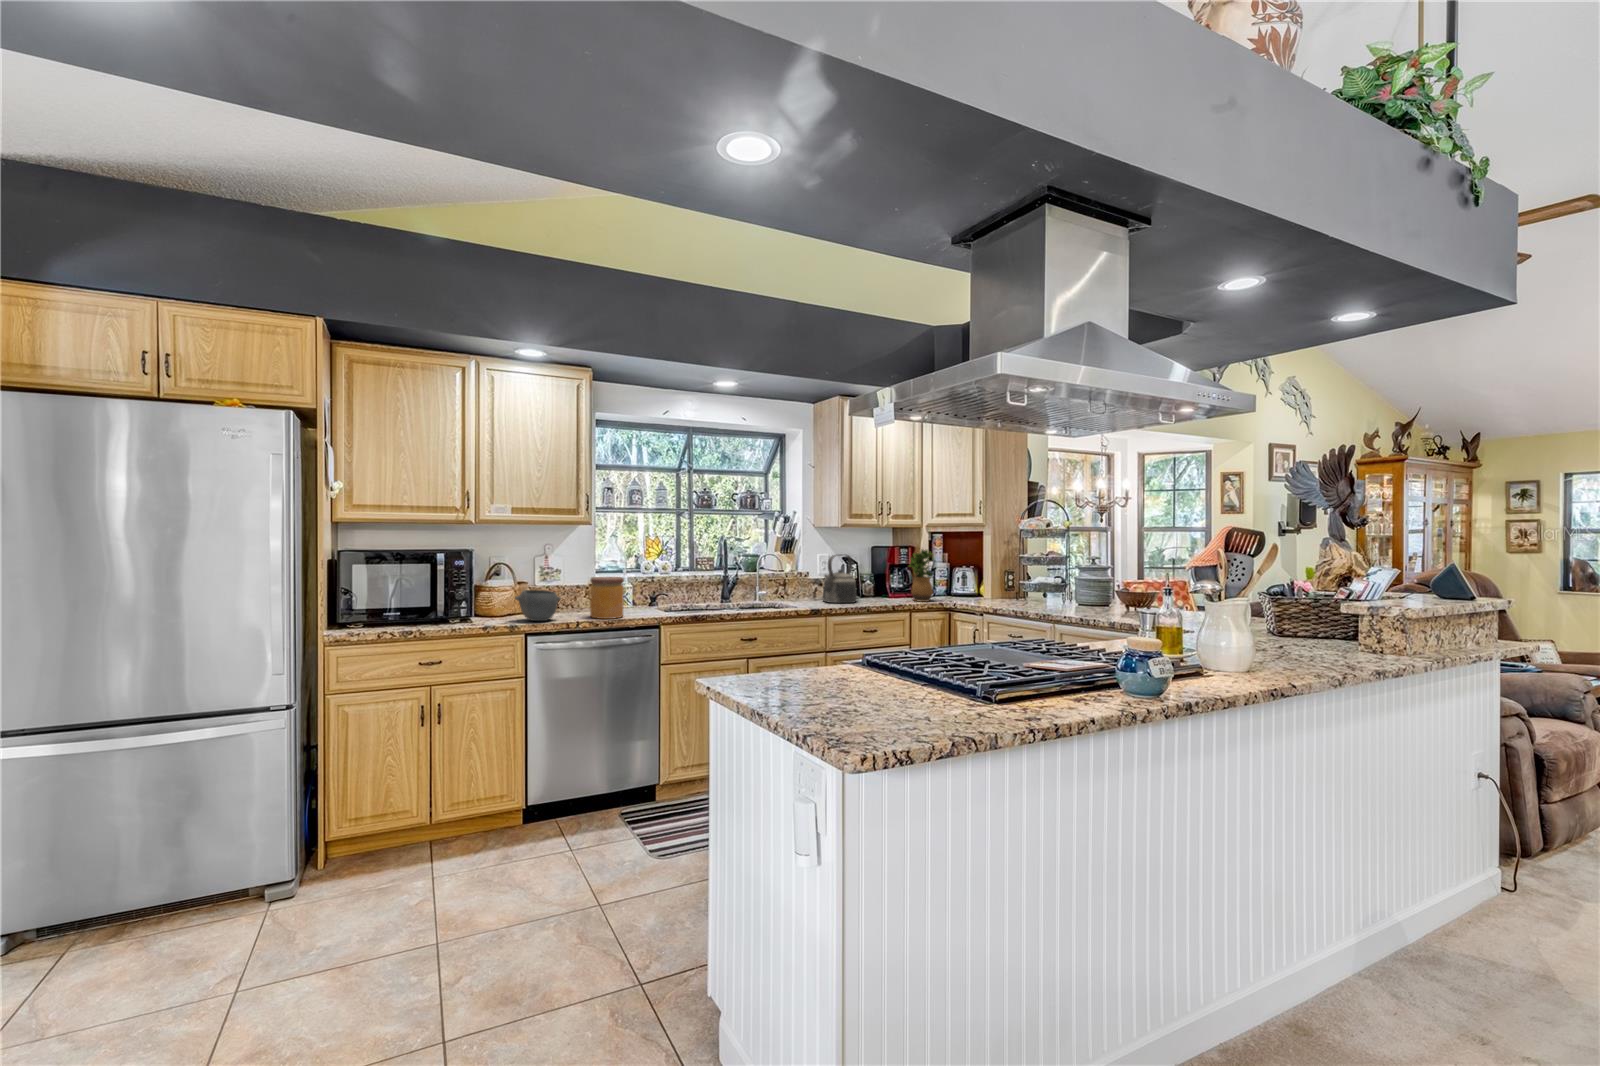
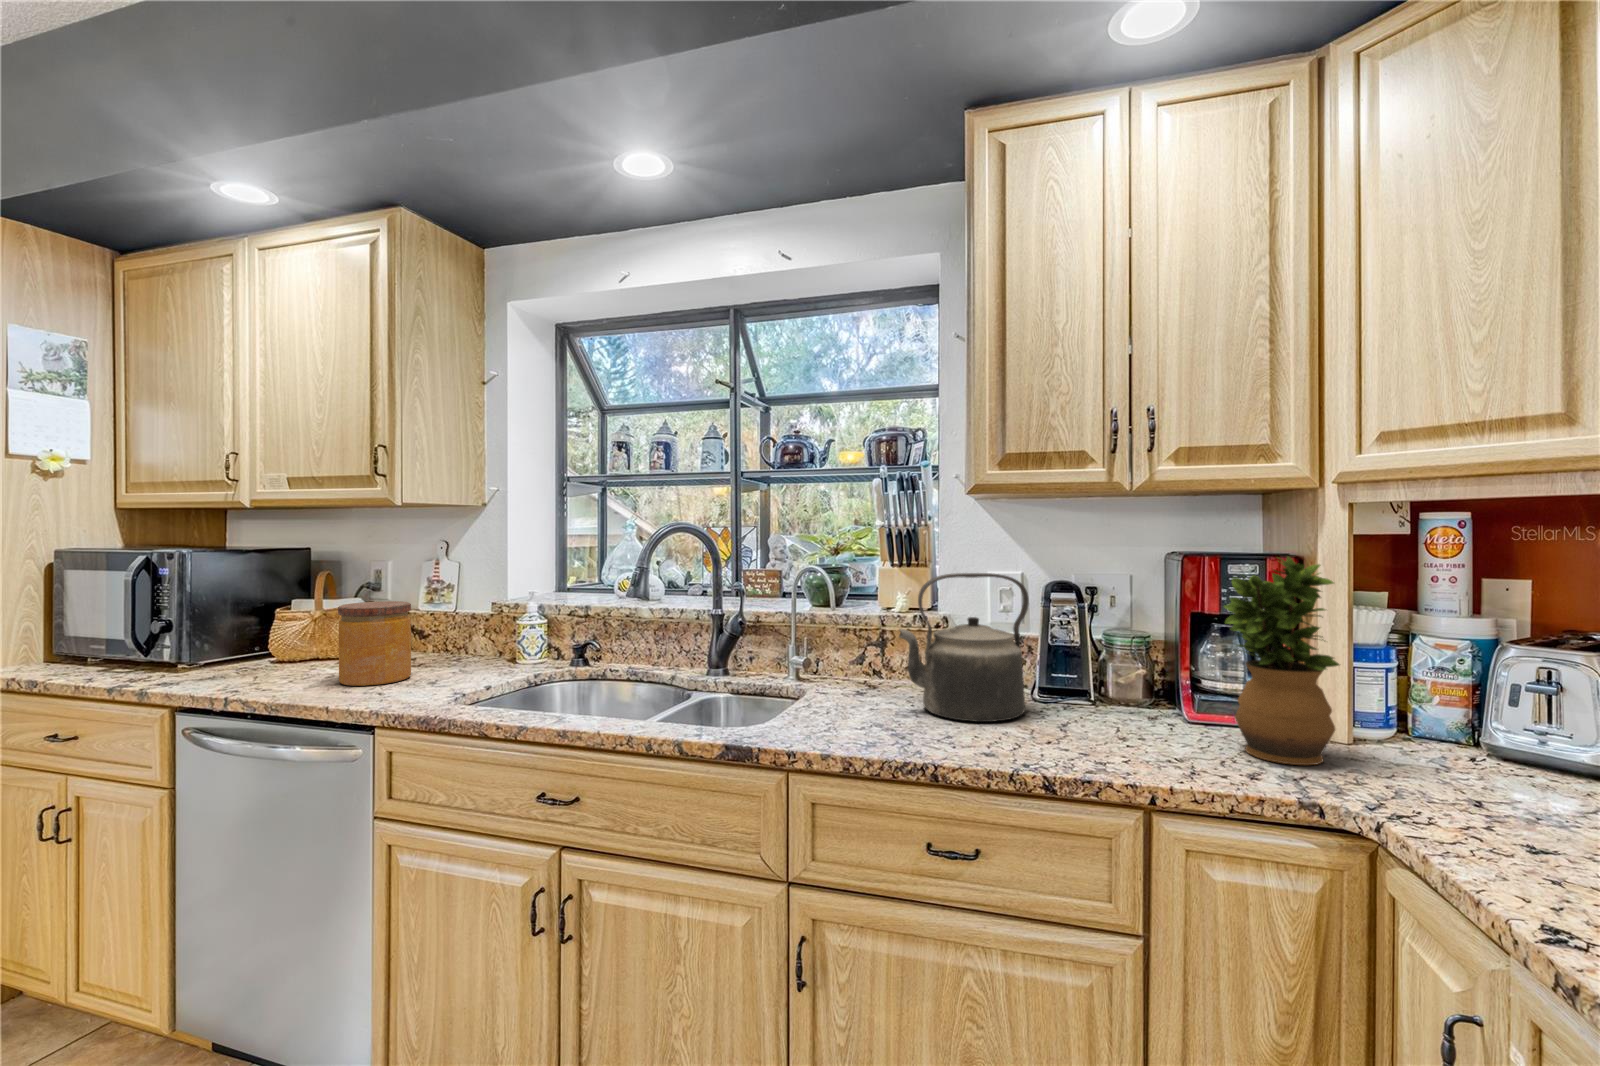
bowl: present [515,590,561,621] -> none [240,617,319,675]

